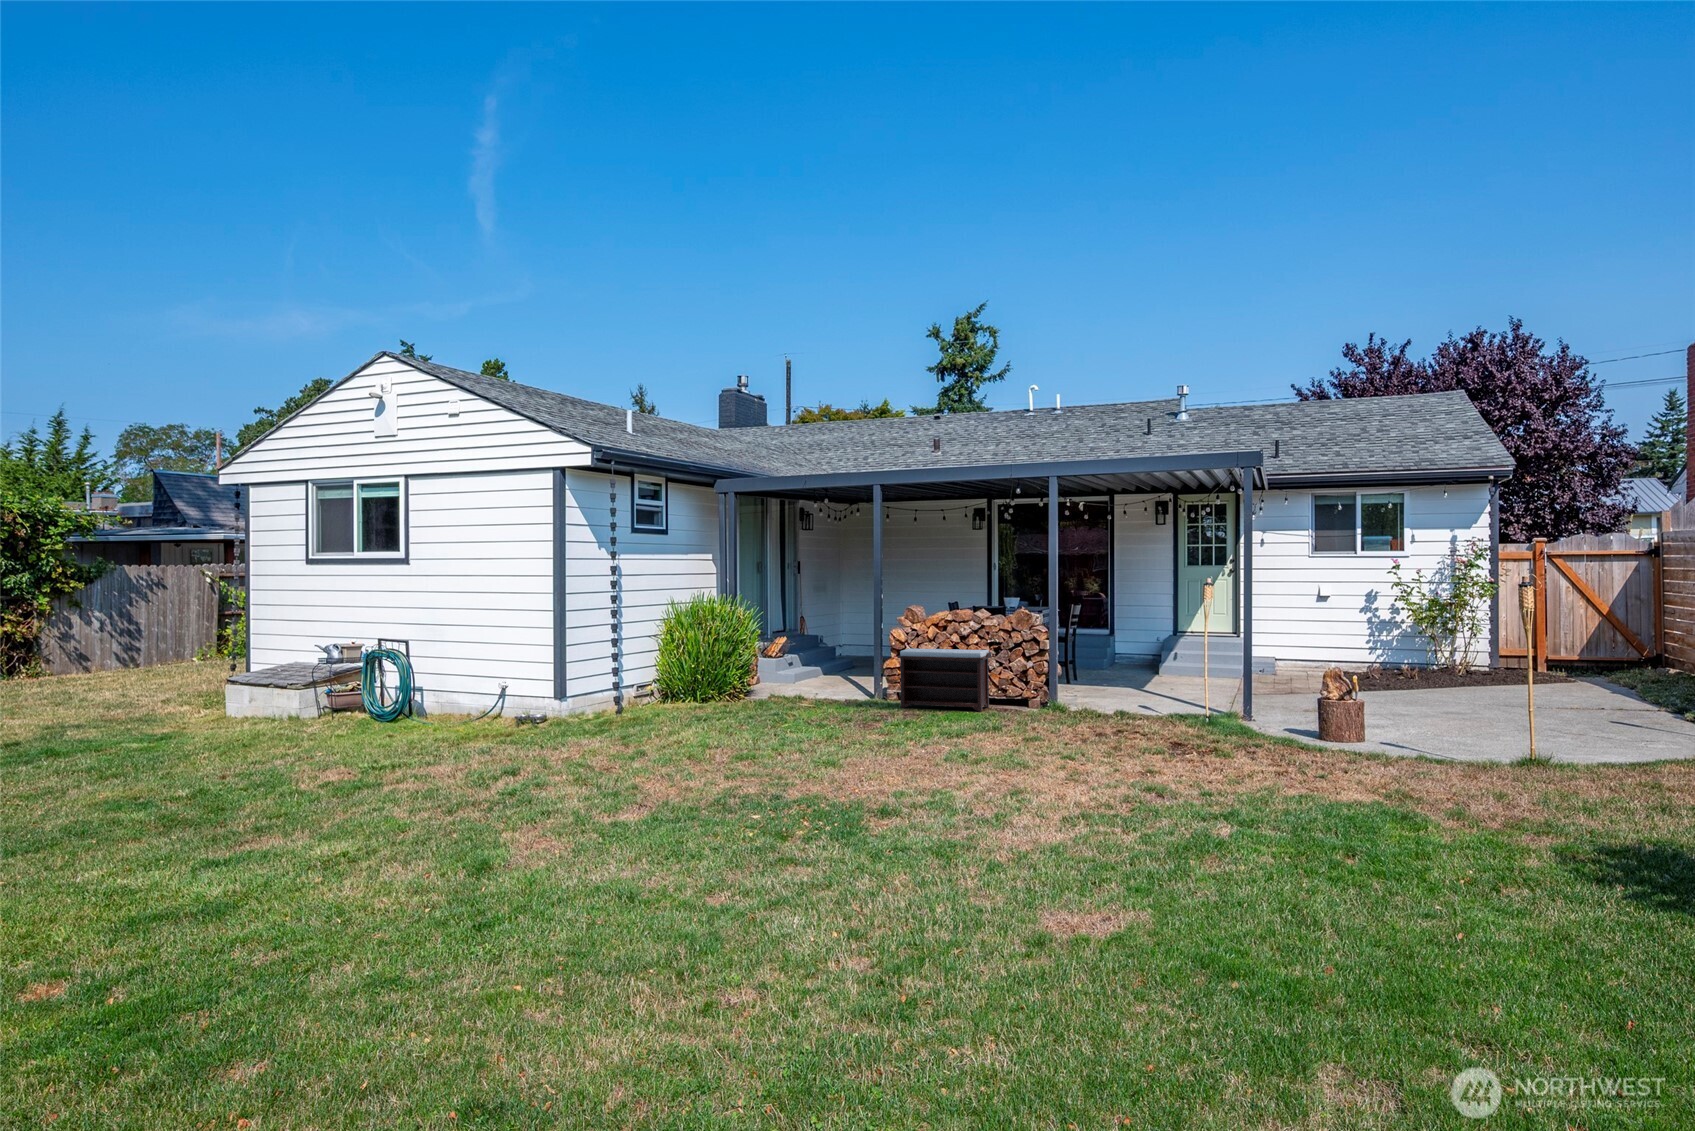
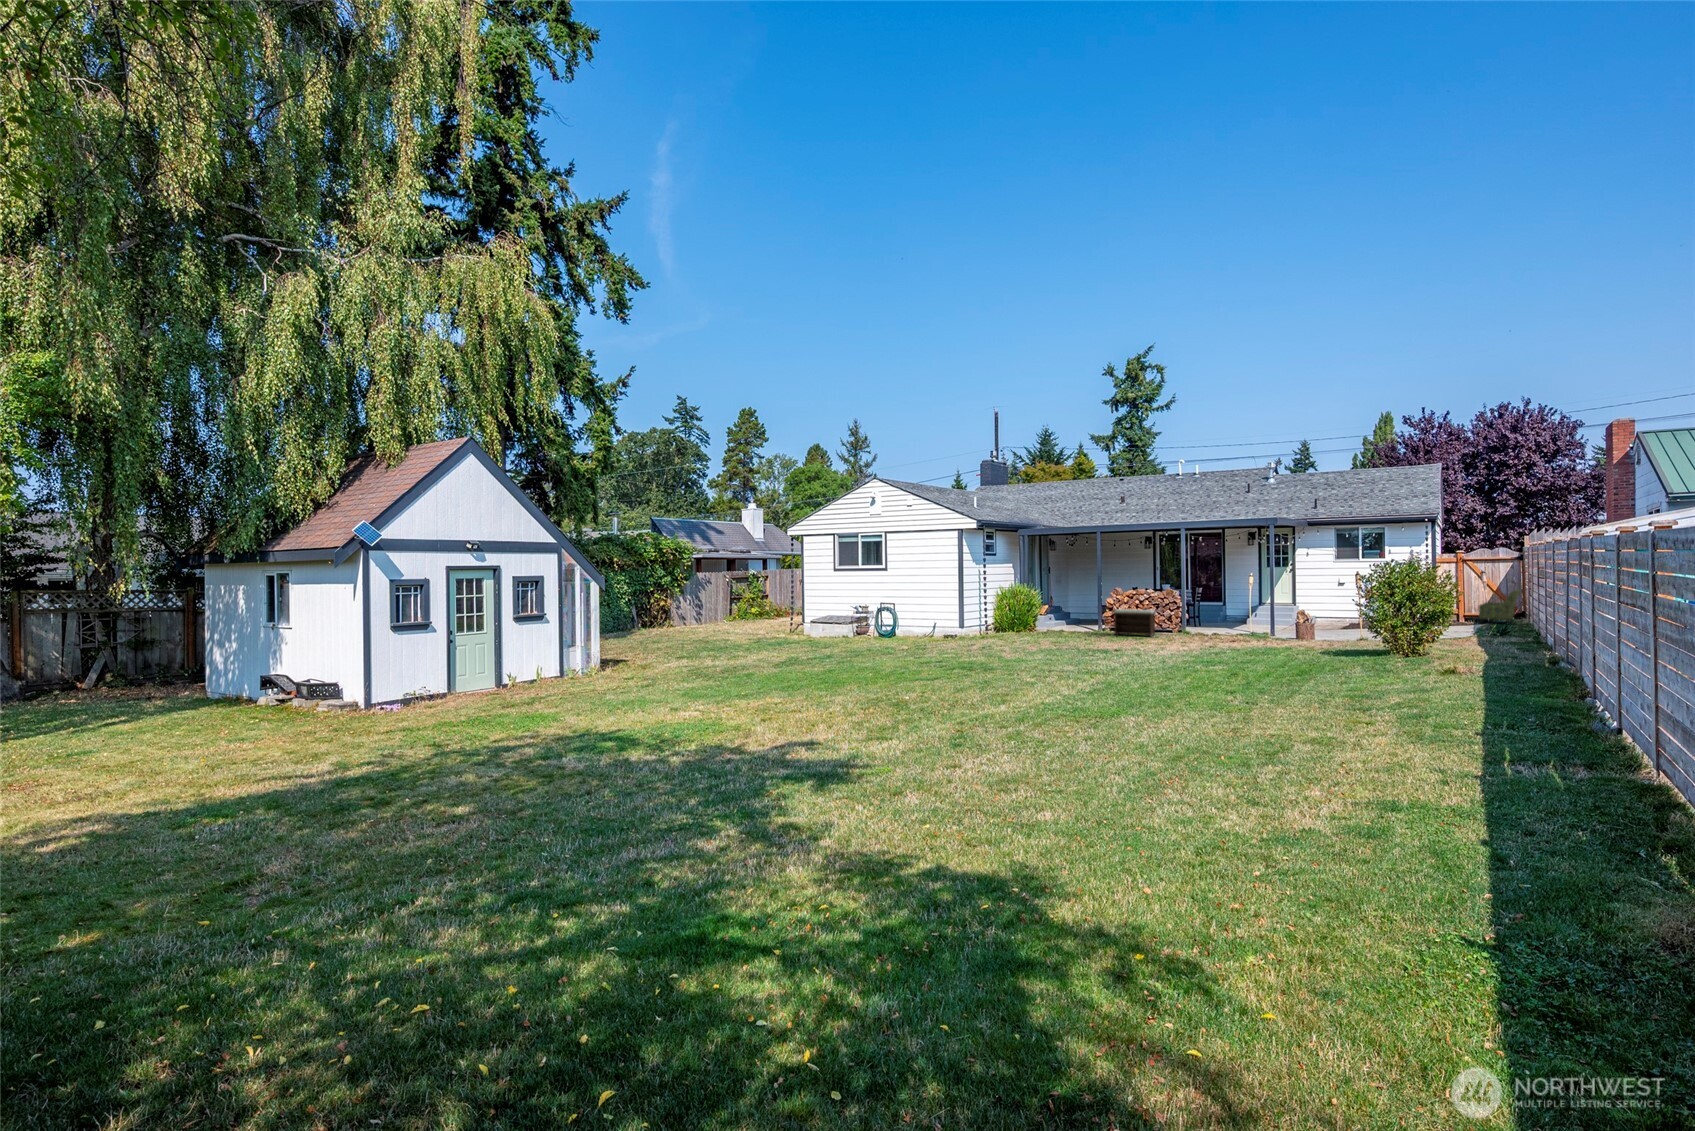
armchair: none [1593,610,1678,679] -> present [1479,590,1520,624]

